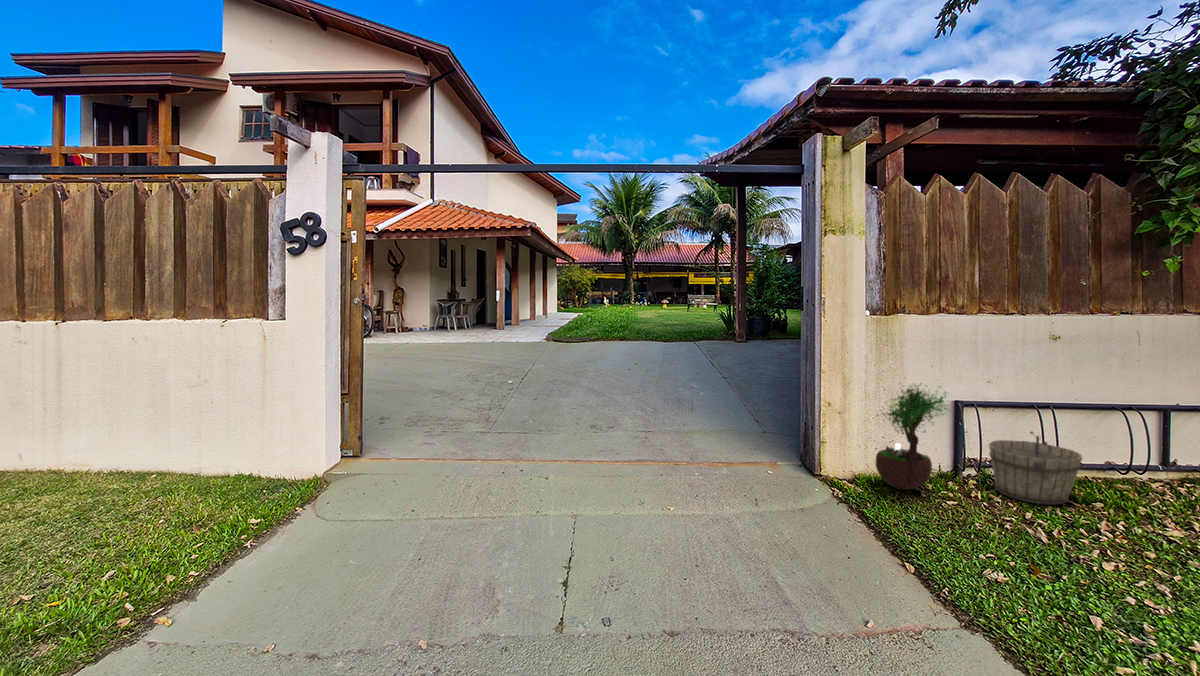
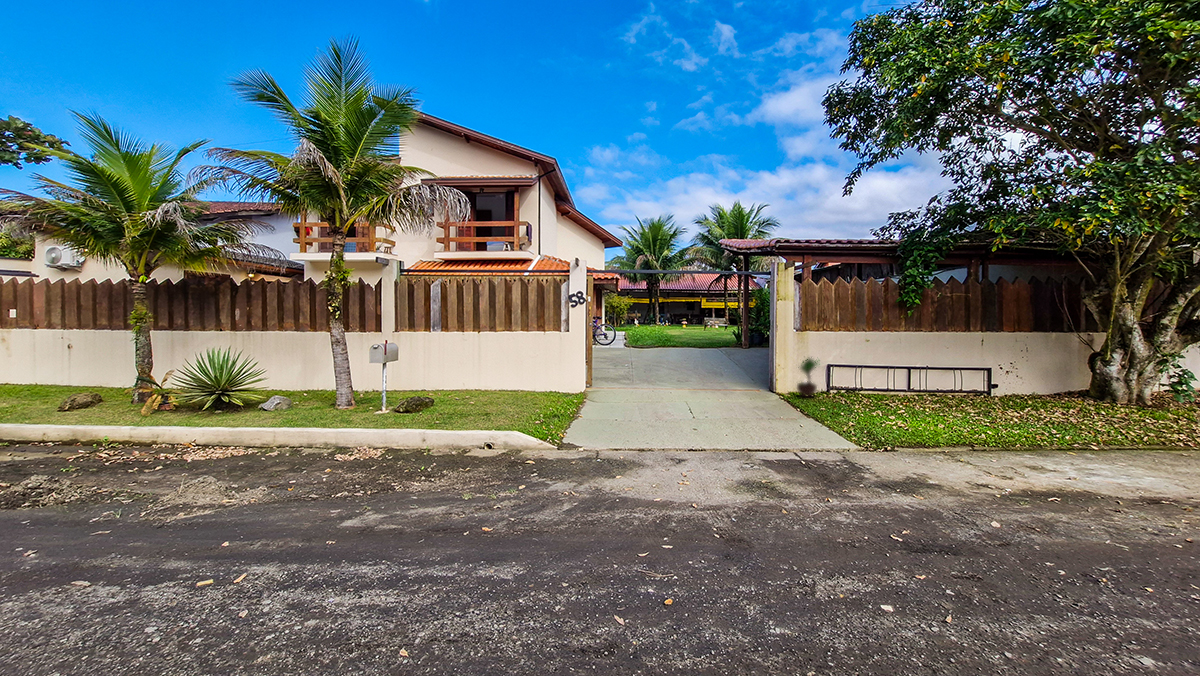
wooden bucket: present [989,432,1082,504] -> none [839,375,870,399]

